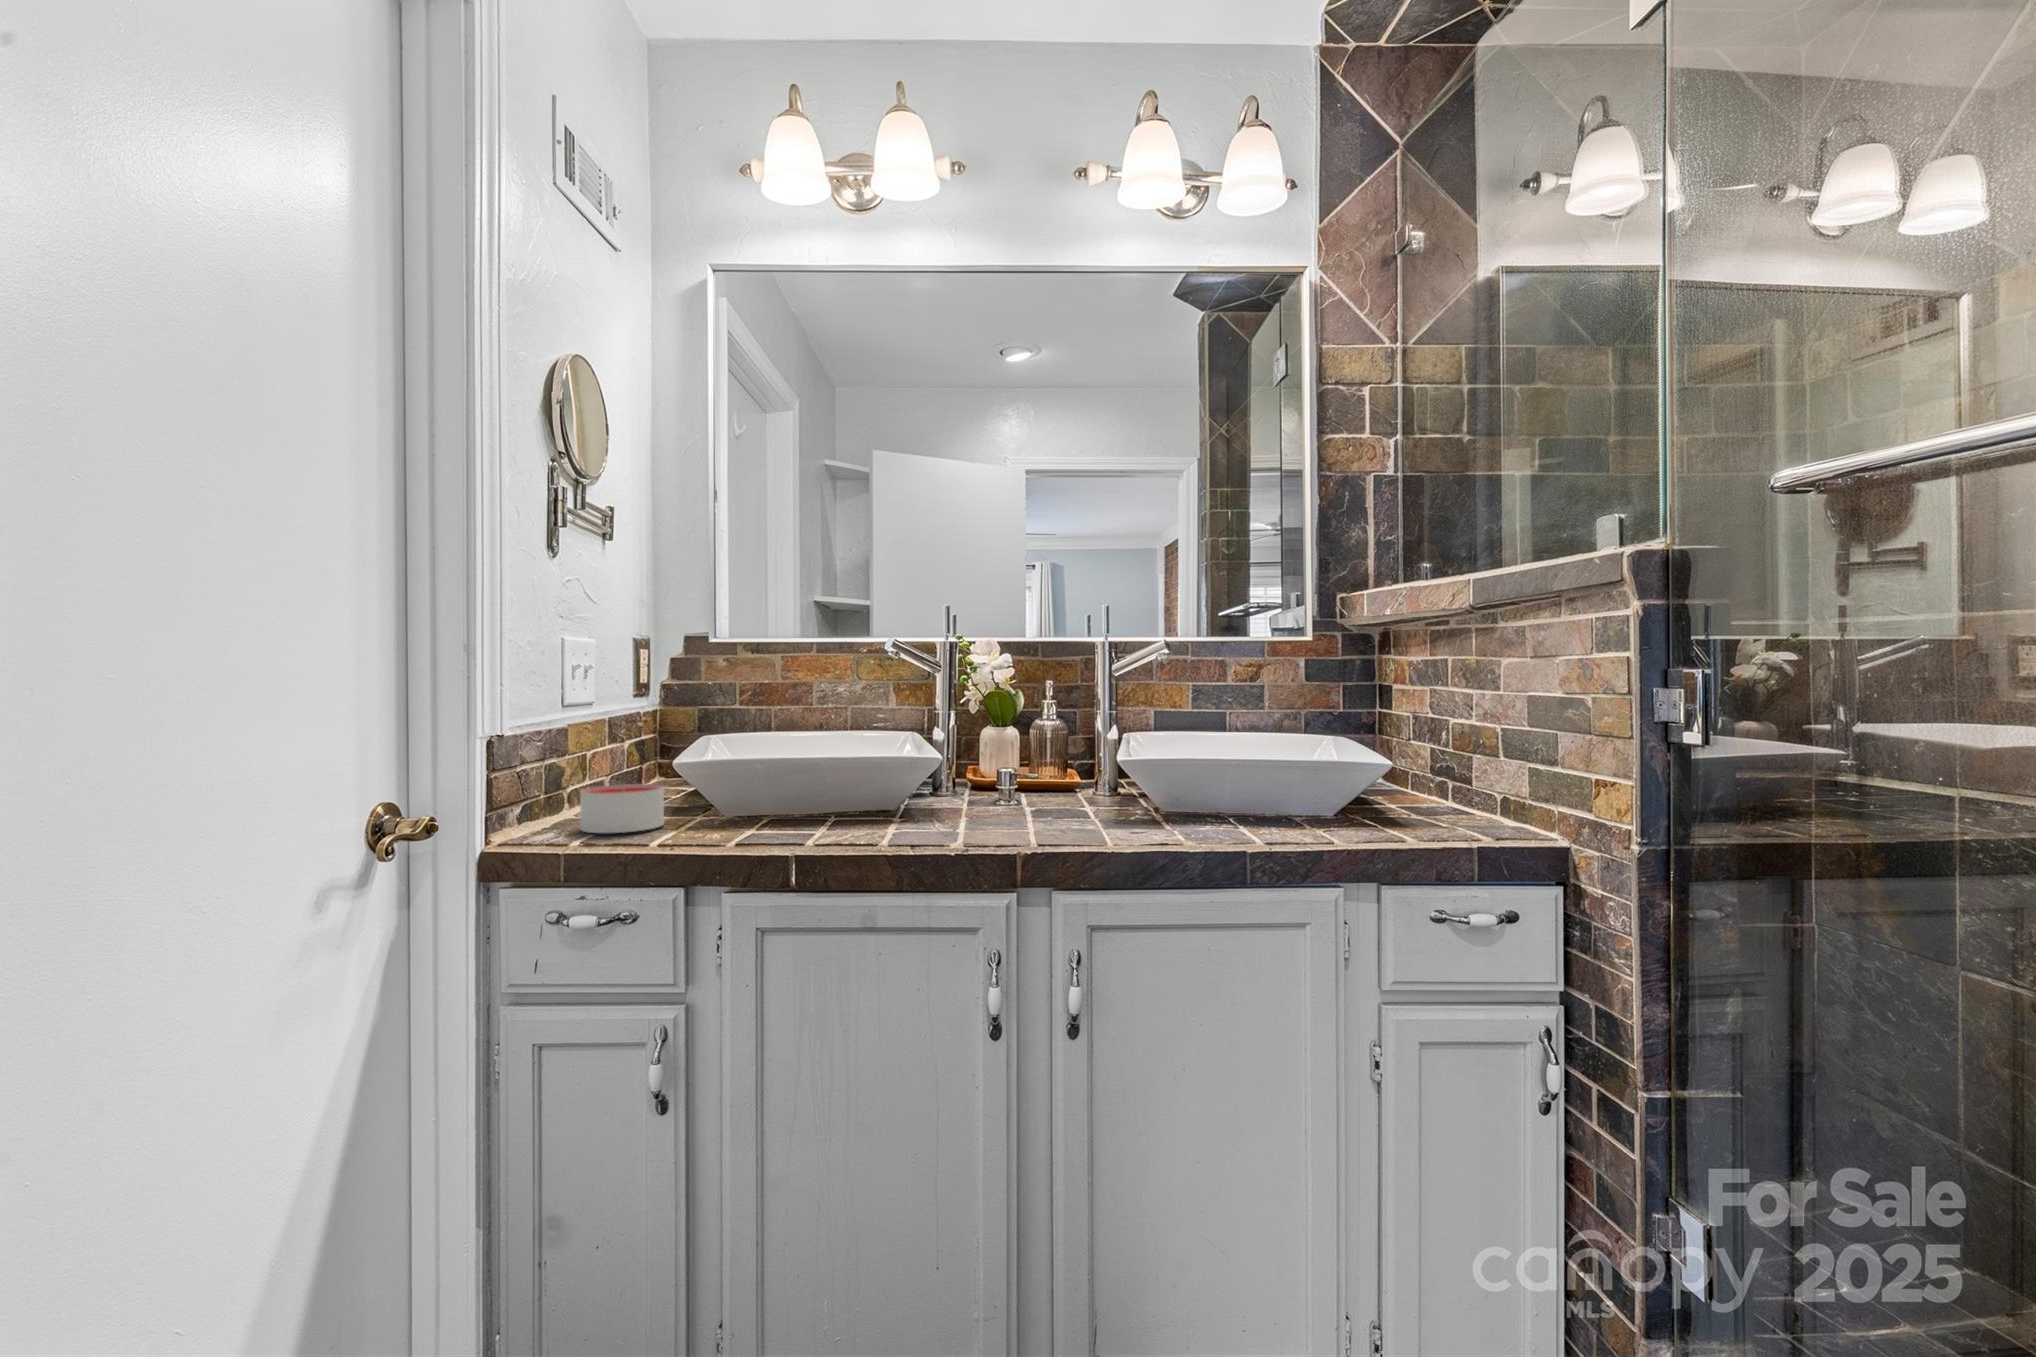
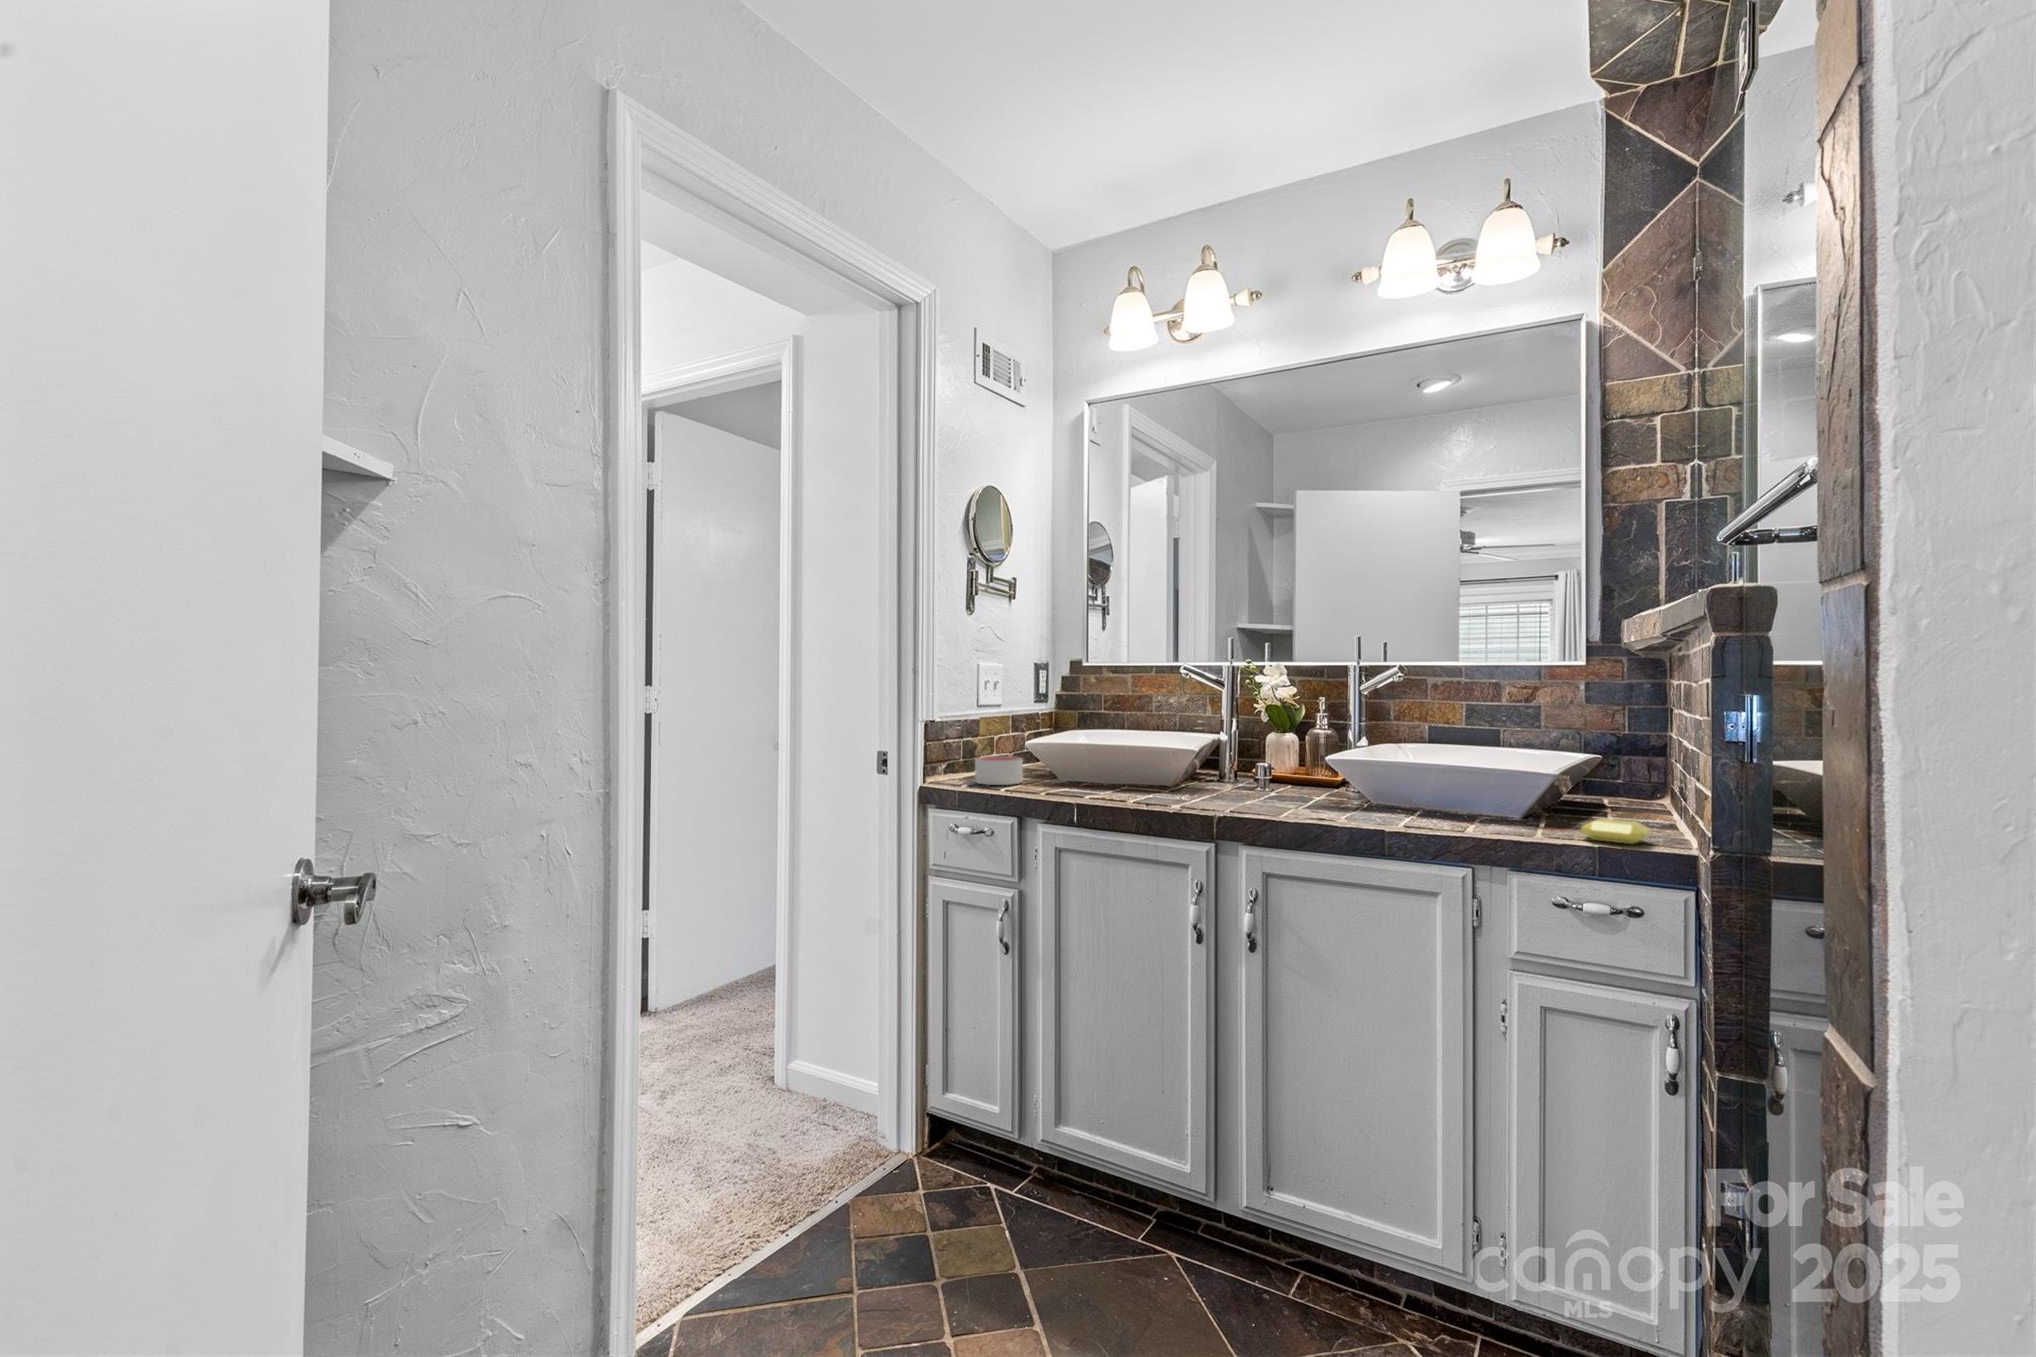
soap bar: none [1386,804,1453,829] -> present [1581,818,1651,844]

